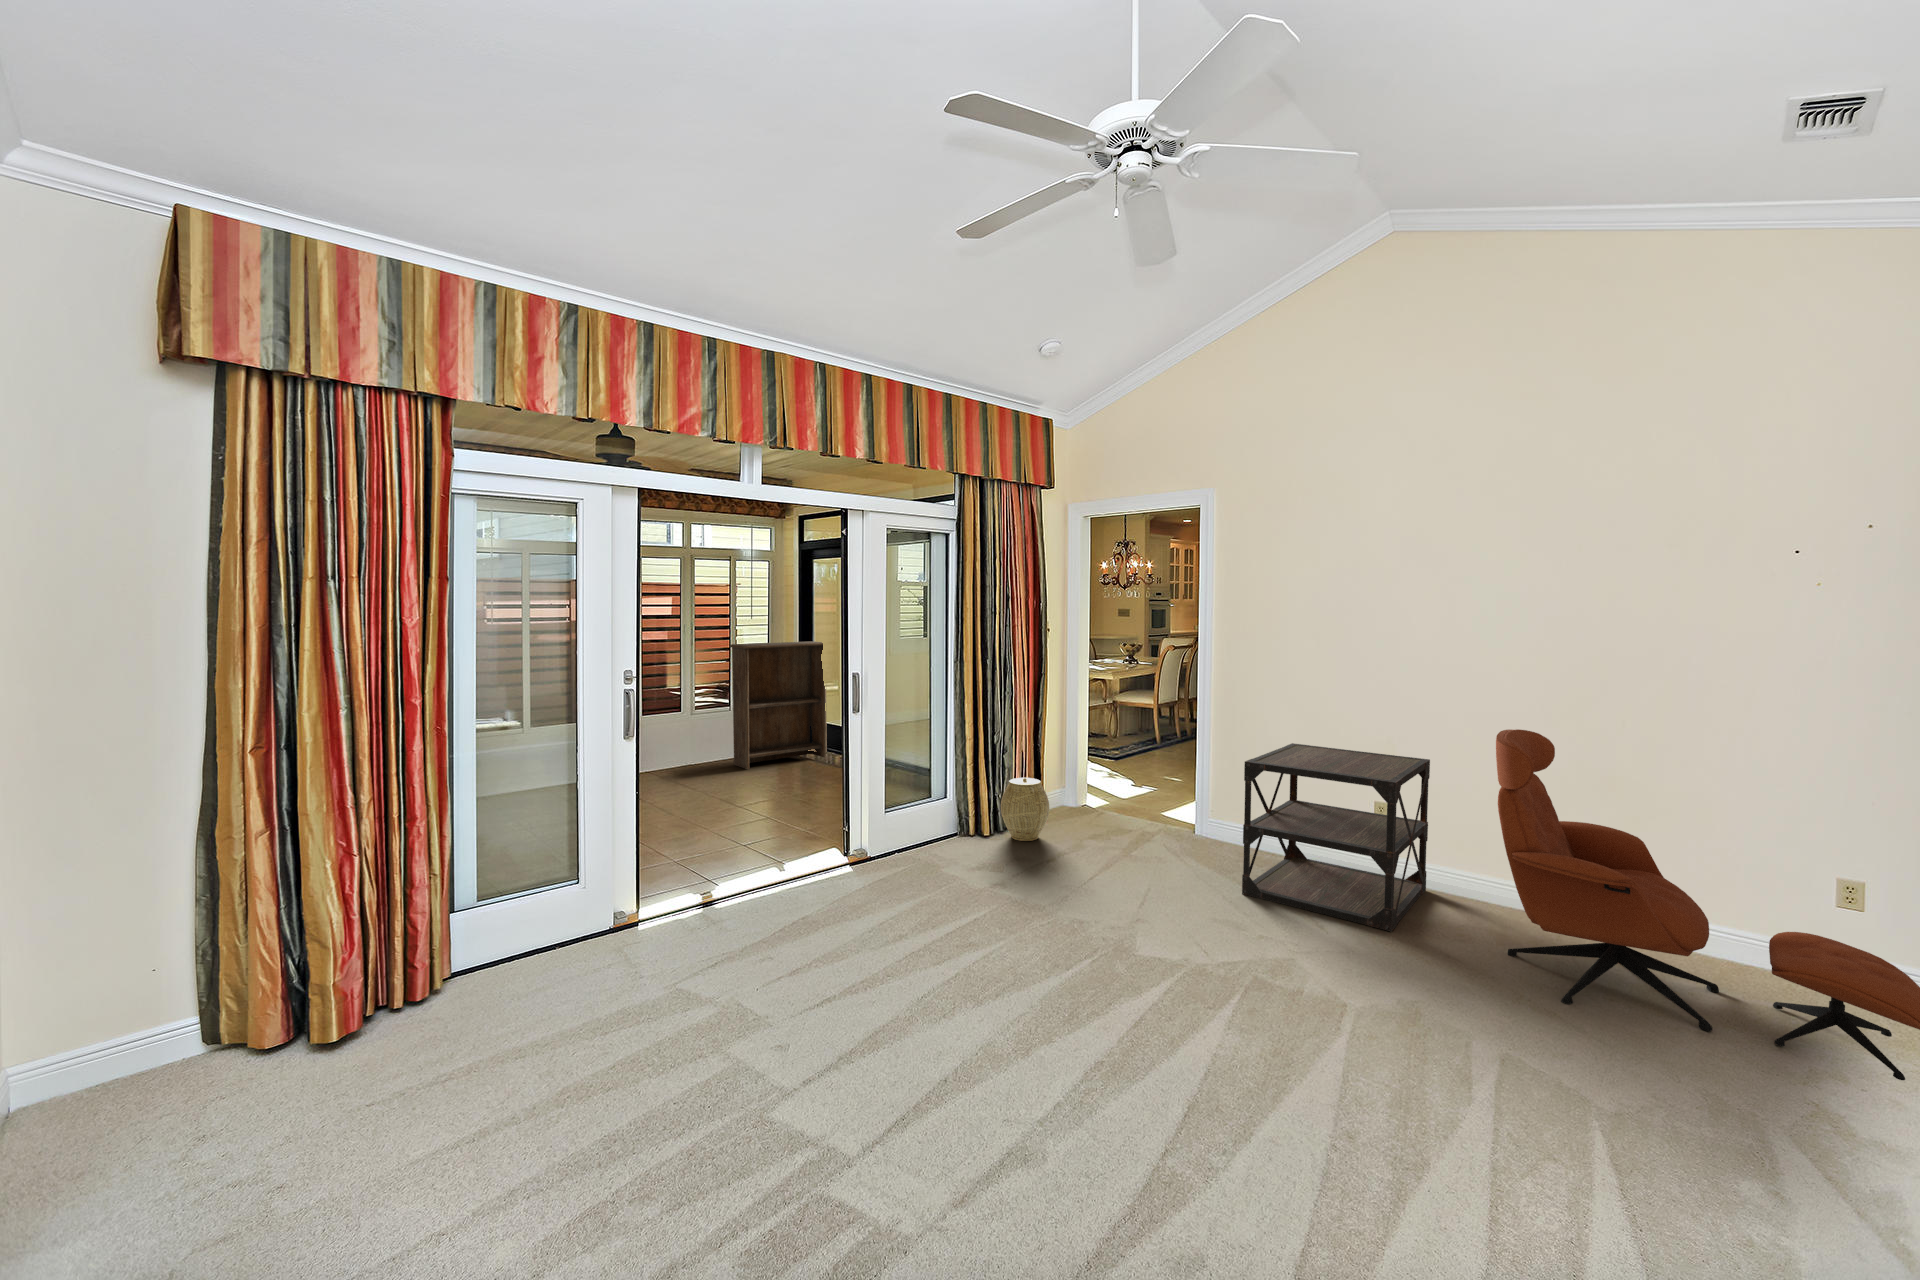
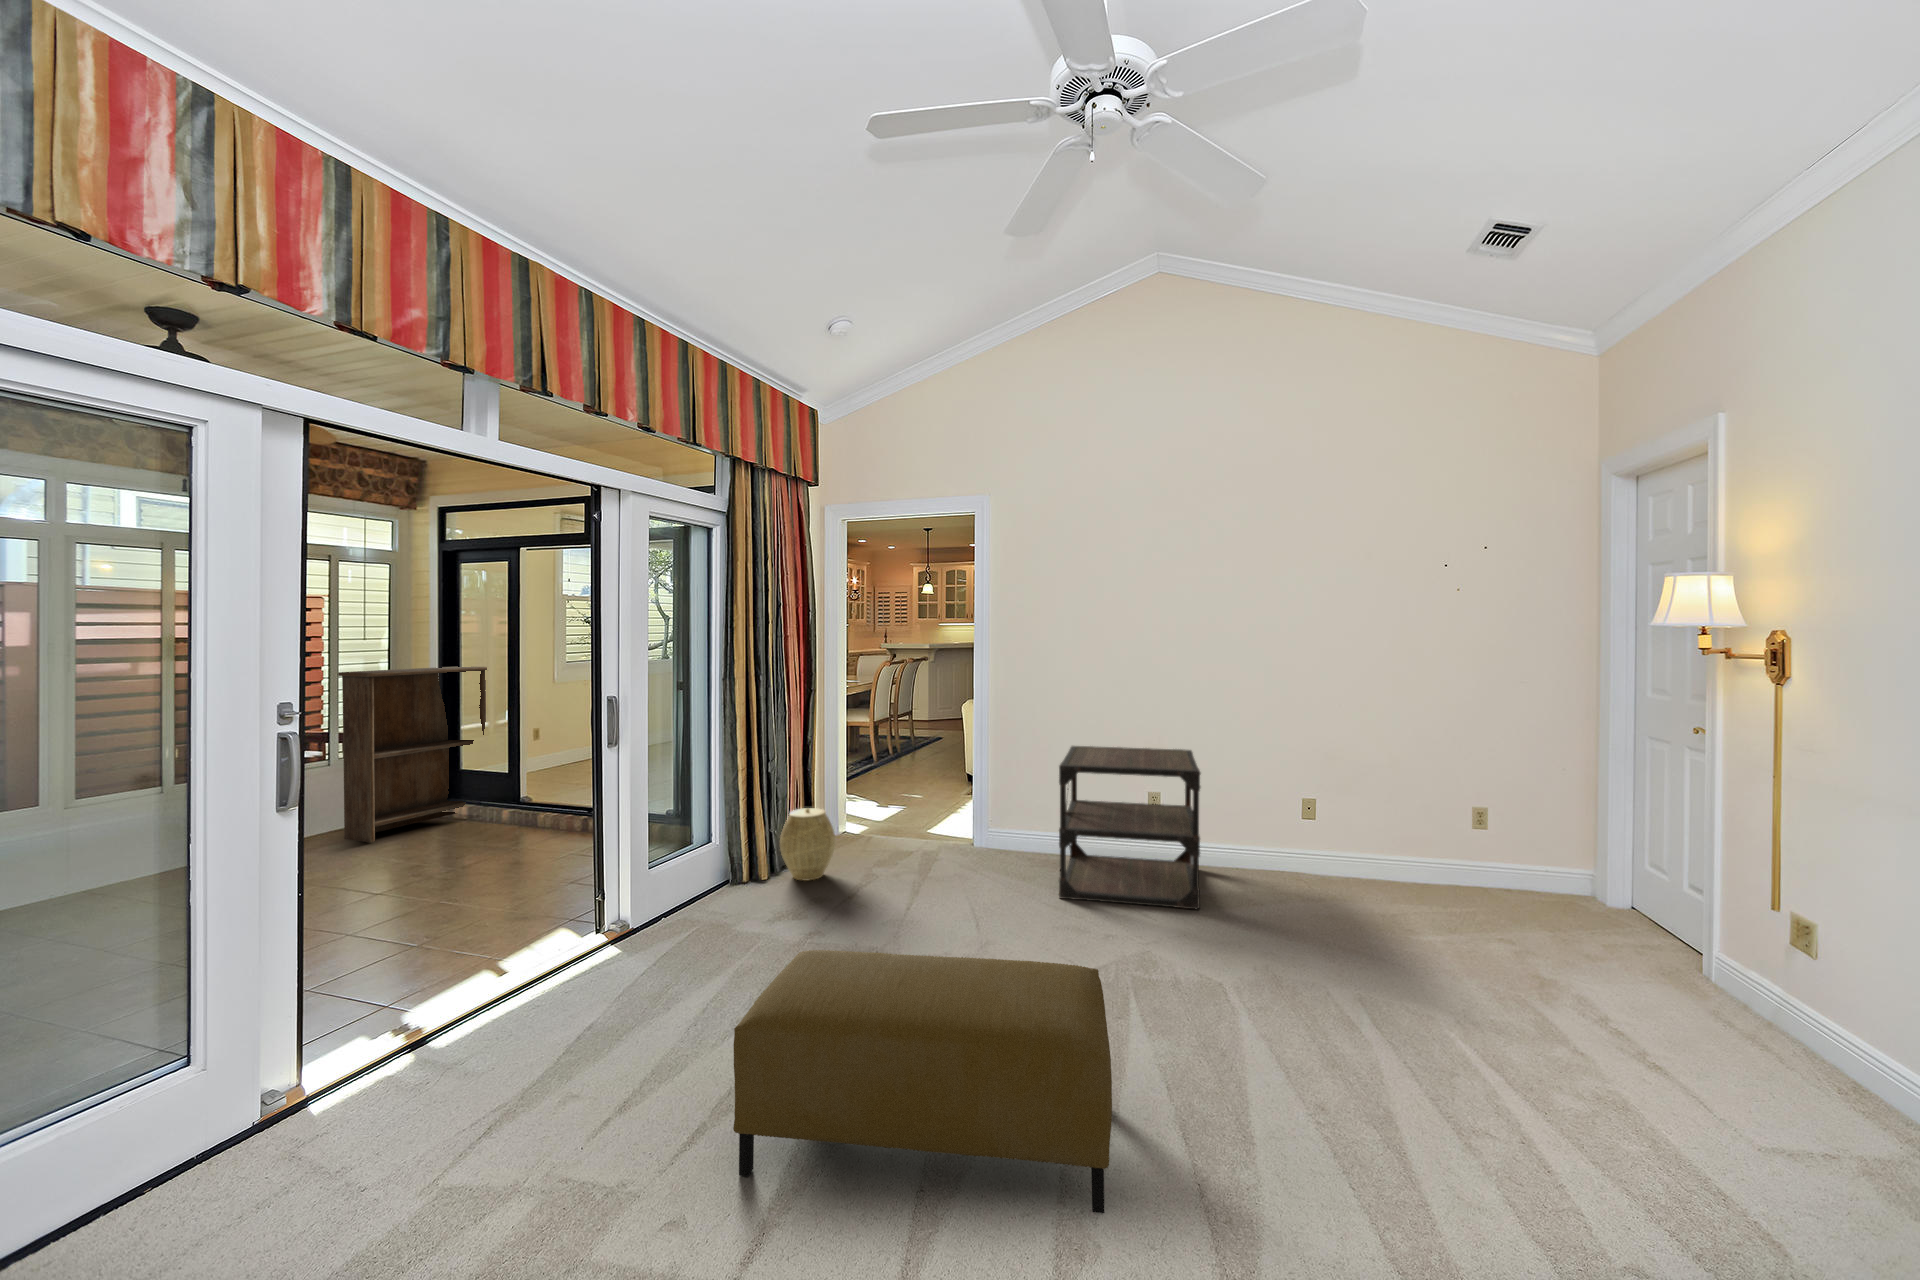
lounge chair: present [1496,729,1920,1080] -> none [1277,716,1573,953]
ottoman: none [829,883,1133,1128] -> present [733,950,1112,1213]

